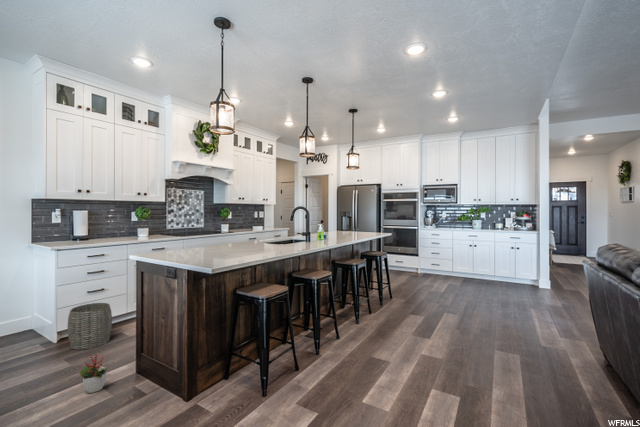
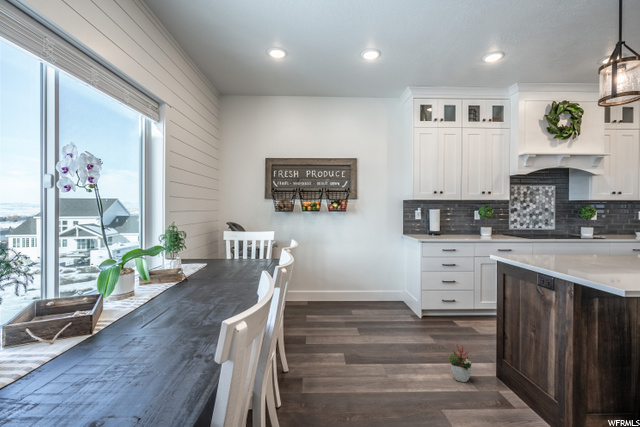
woven basket: present [68,303,112,350] -> none [429,292,464,334]

